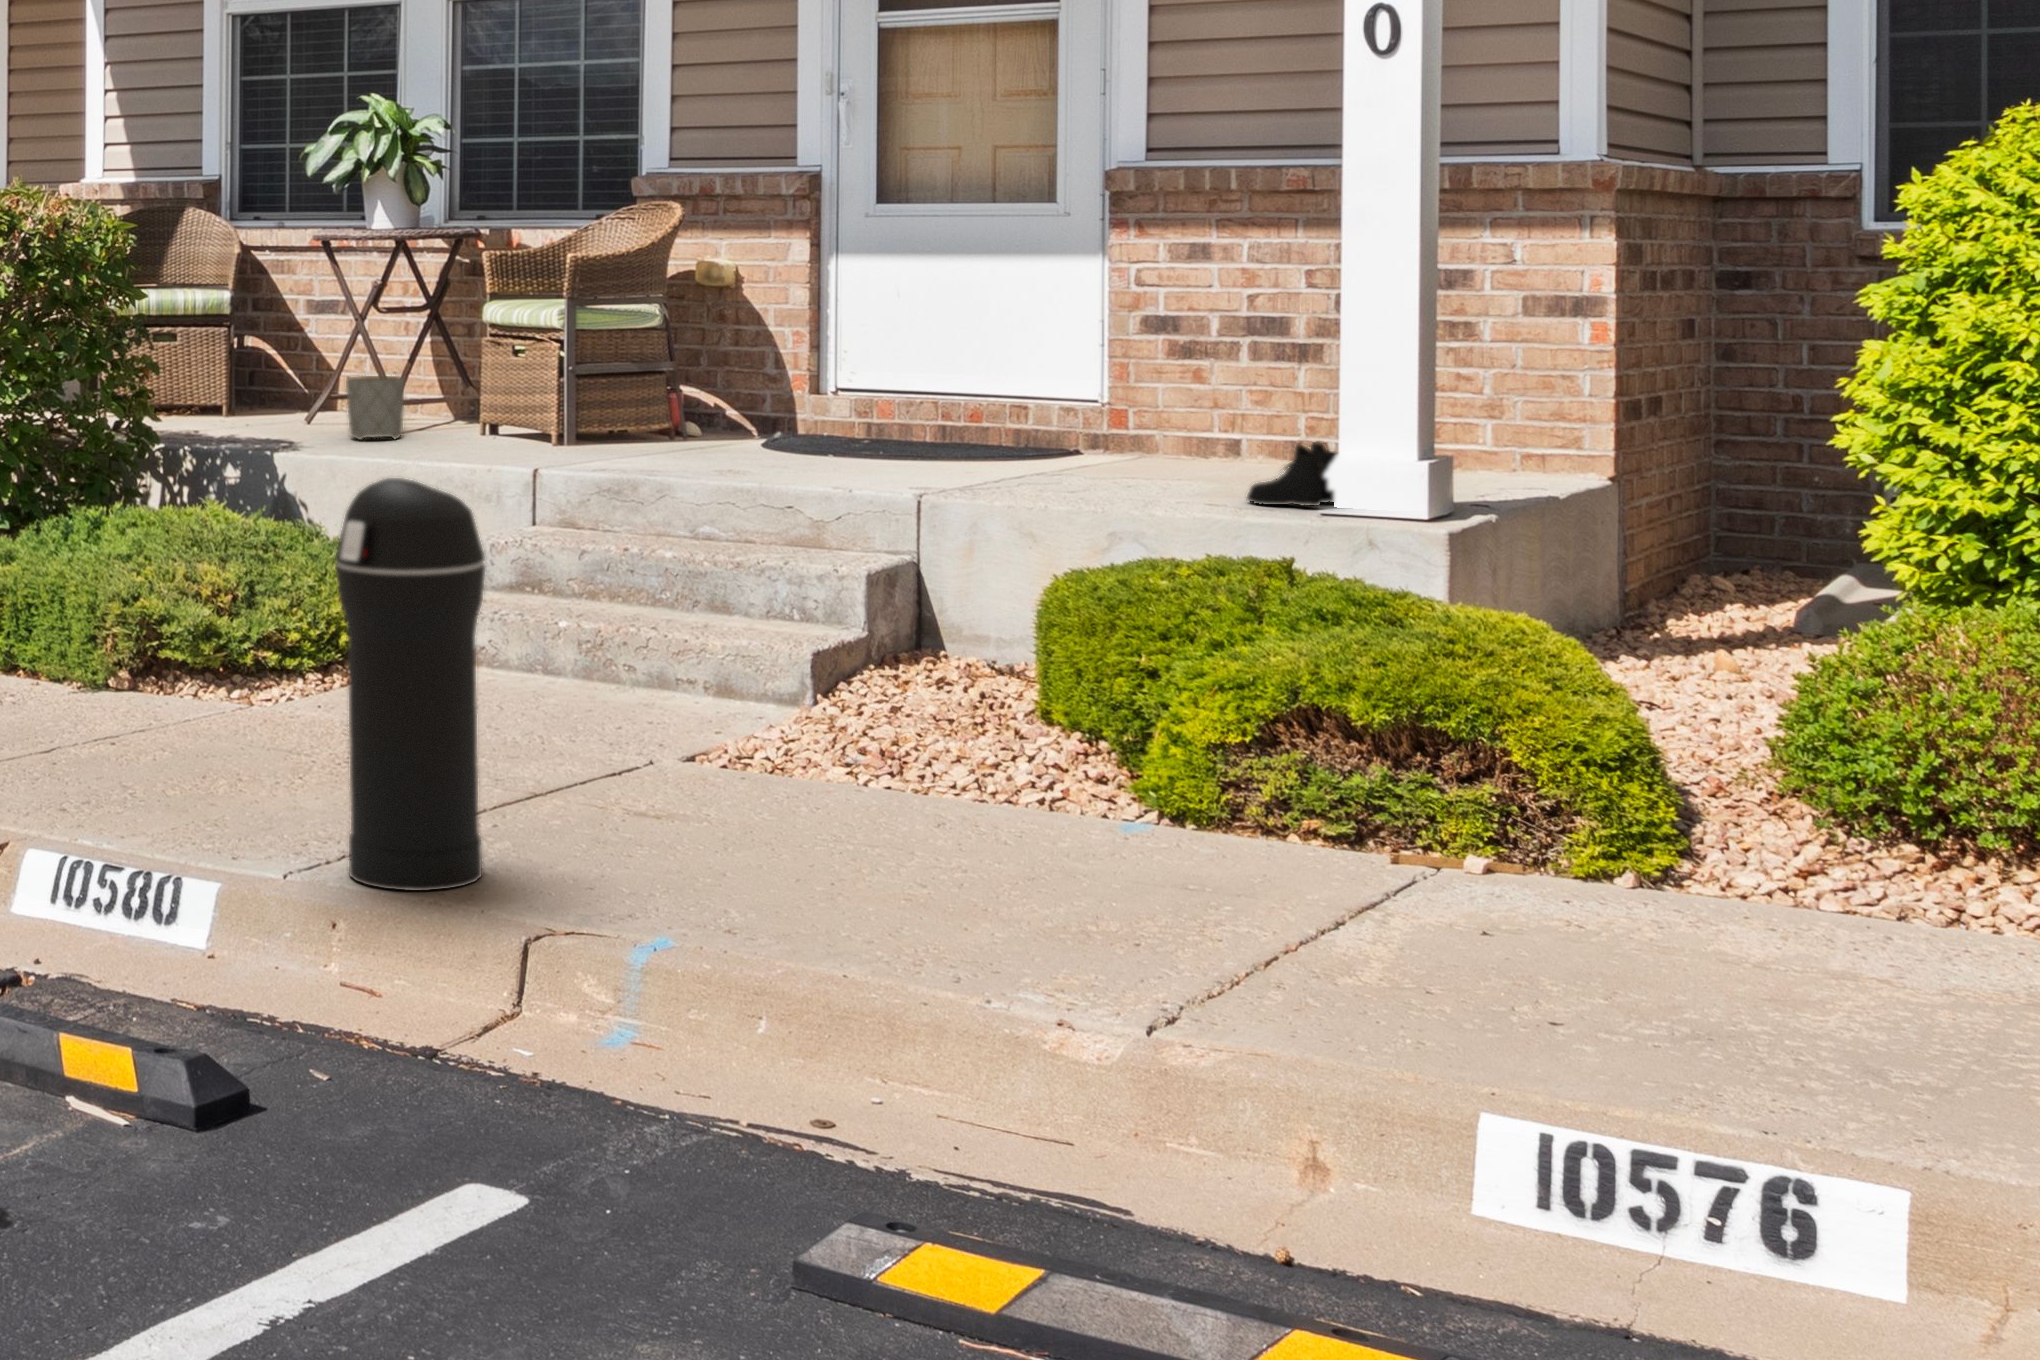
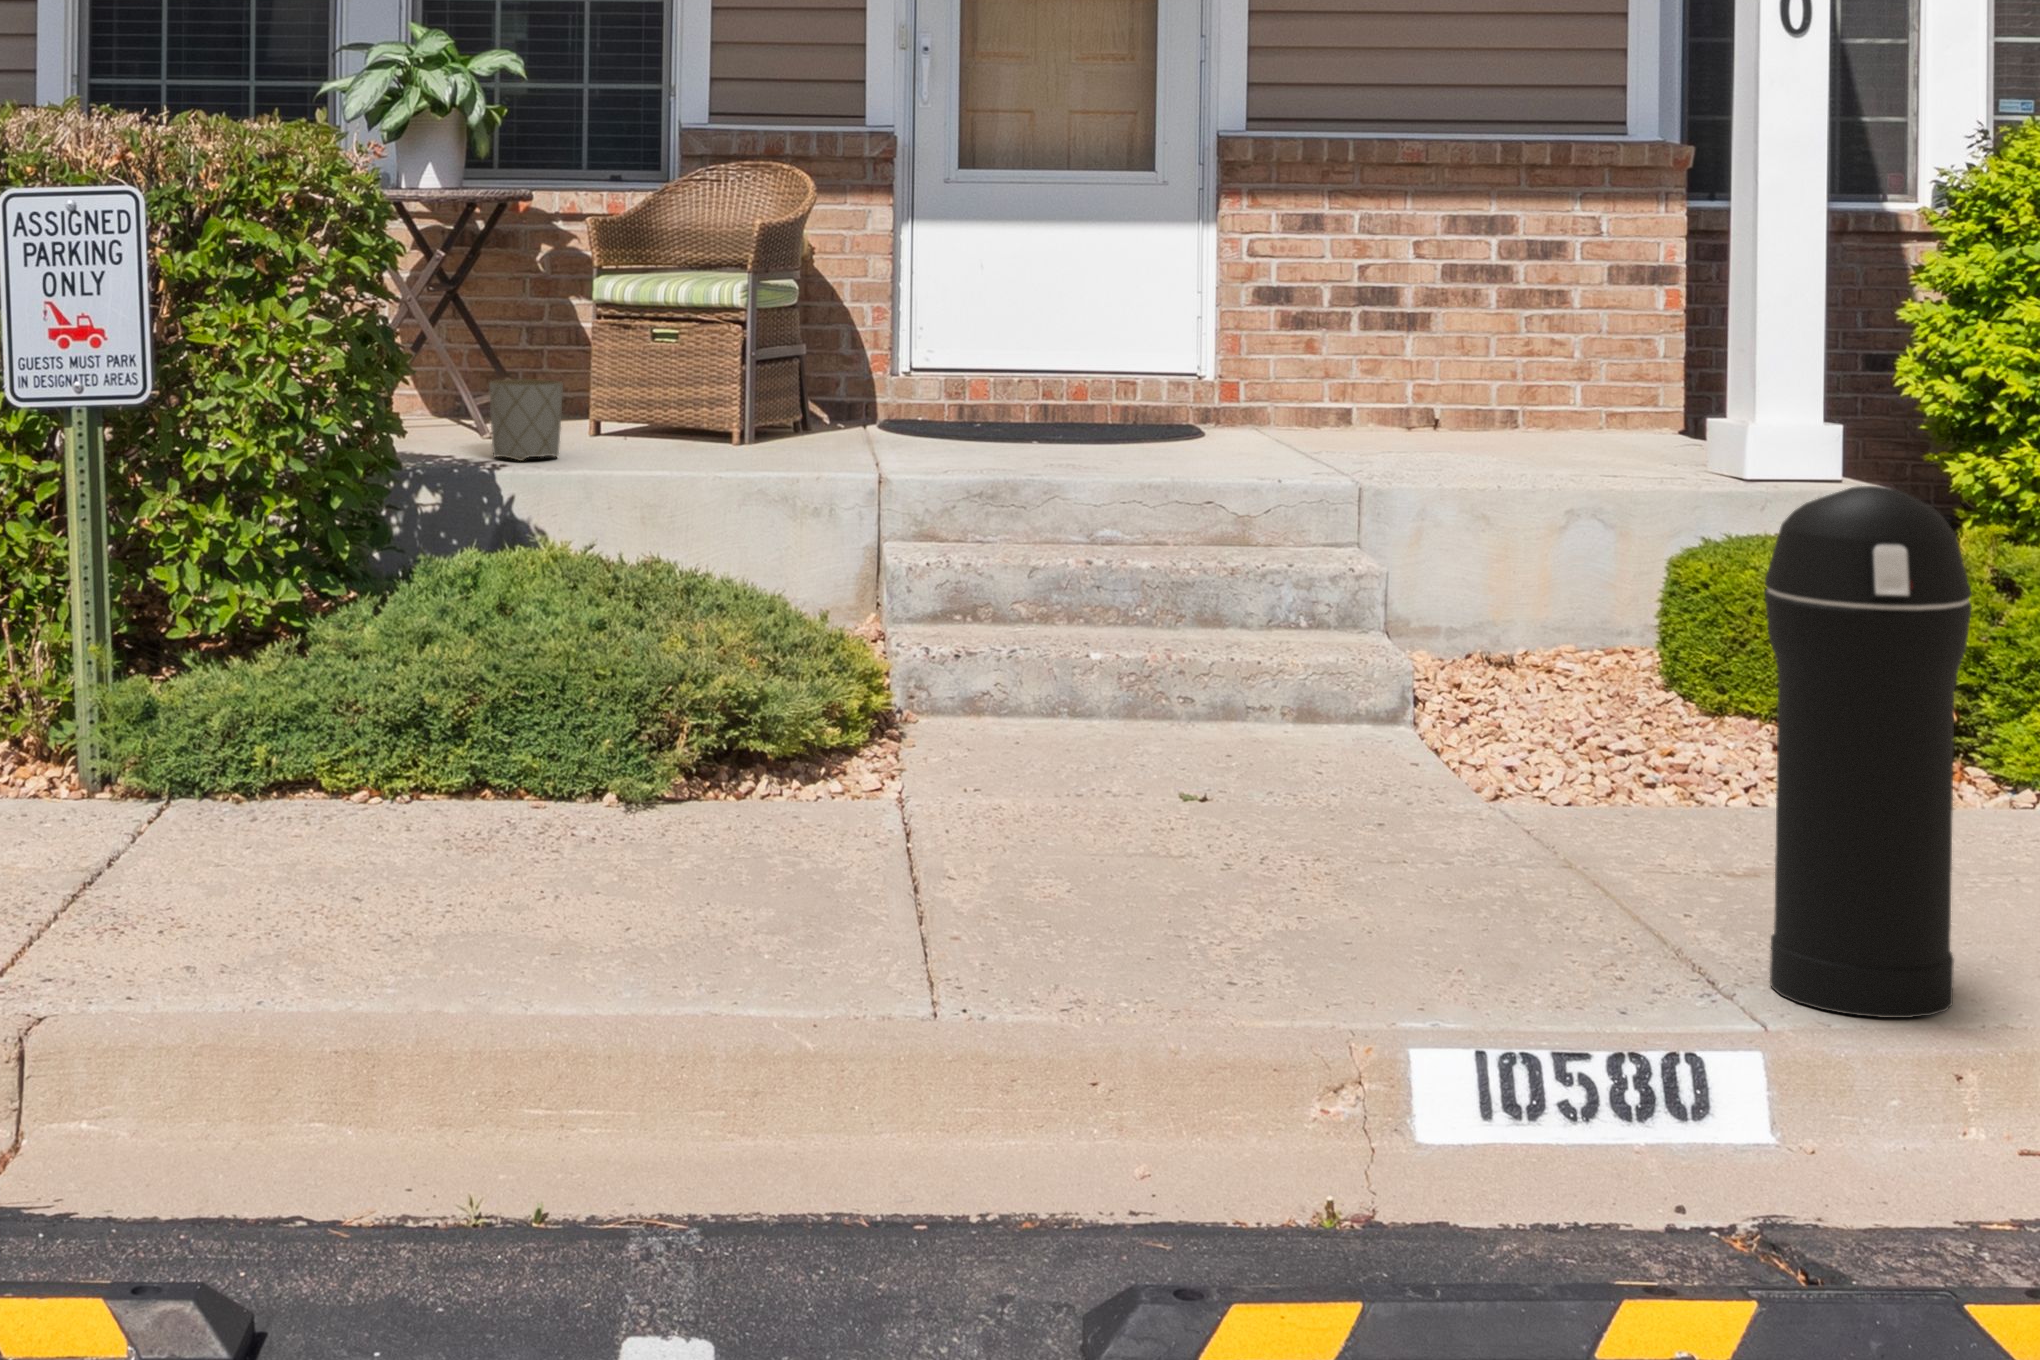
boots: present [1247,442,1336,506] -> none [1635,418,1727,483]

